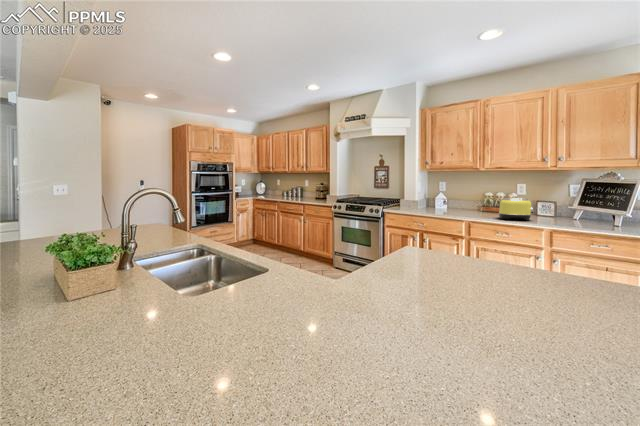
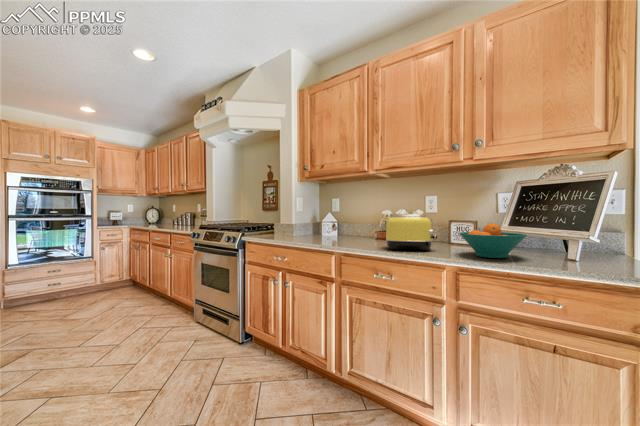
fruit bowl: none [552,206,595,225] -> present [460,223,527,258]

